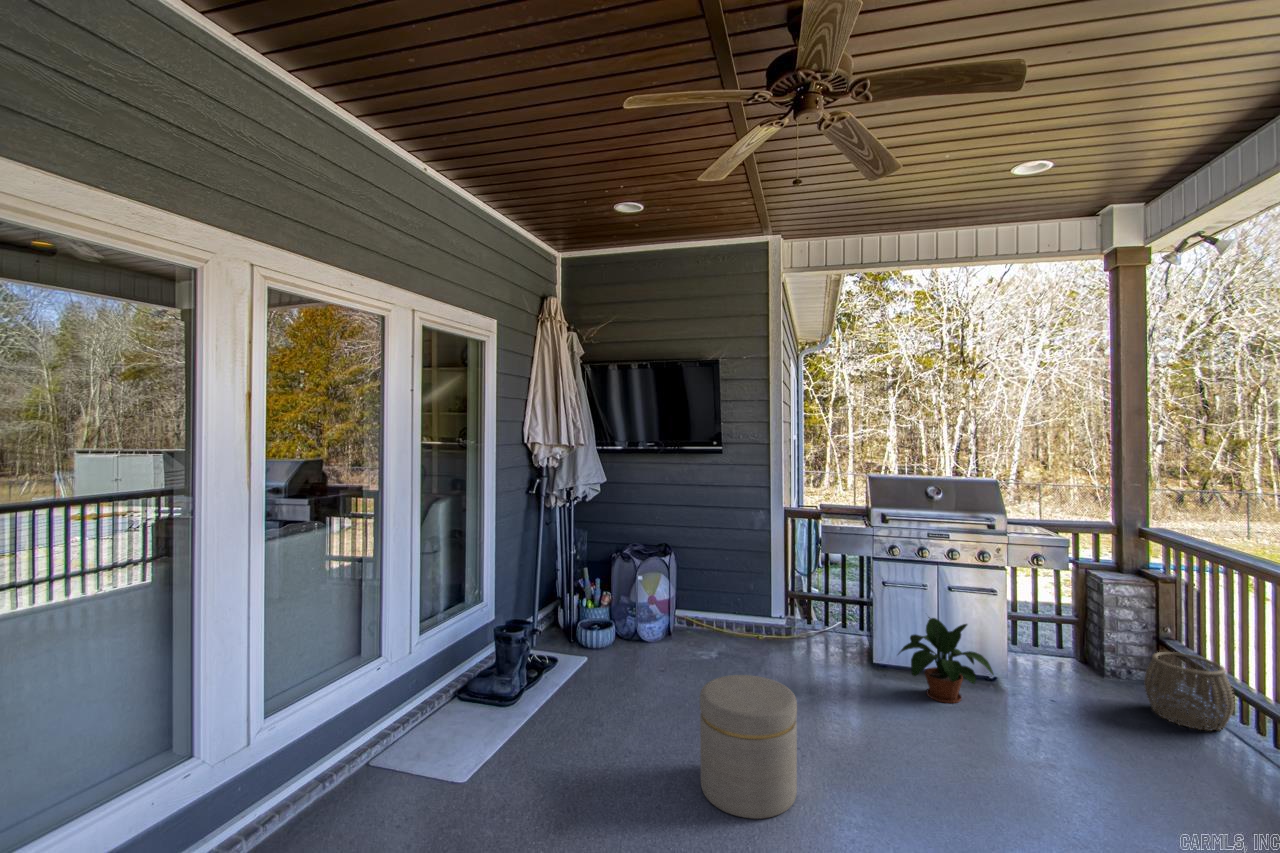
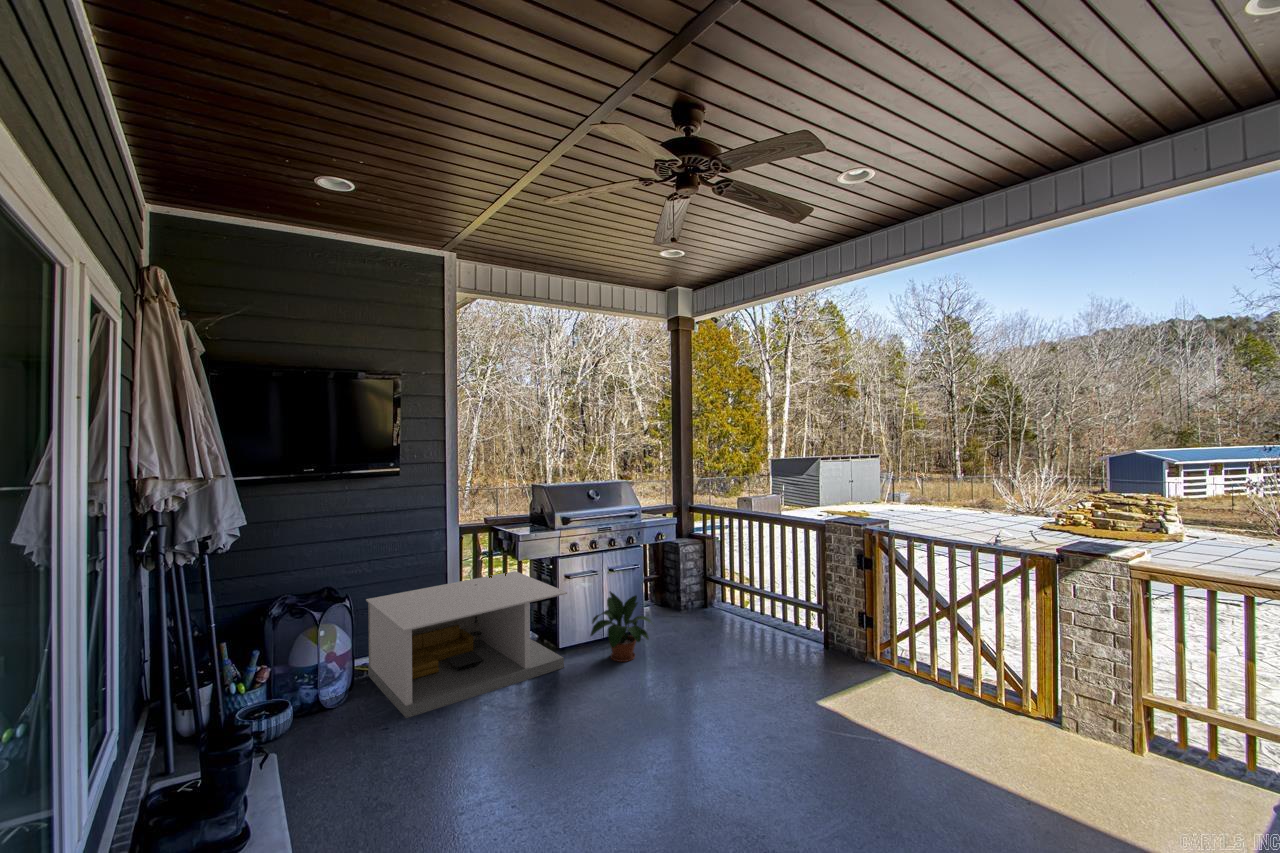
coffee table: none [683,561,866,682] -> present [366,571,567,718]
woven basket: present [1144,652,1234,731] -> none [714,582,757,628]
ottoman: present [700,675,797,819] -> none [544,684,632,819]

